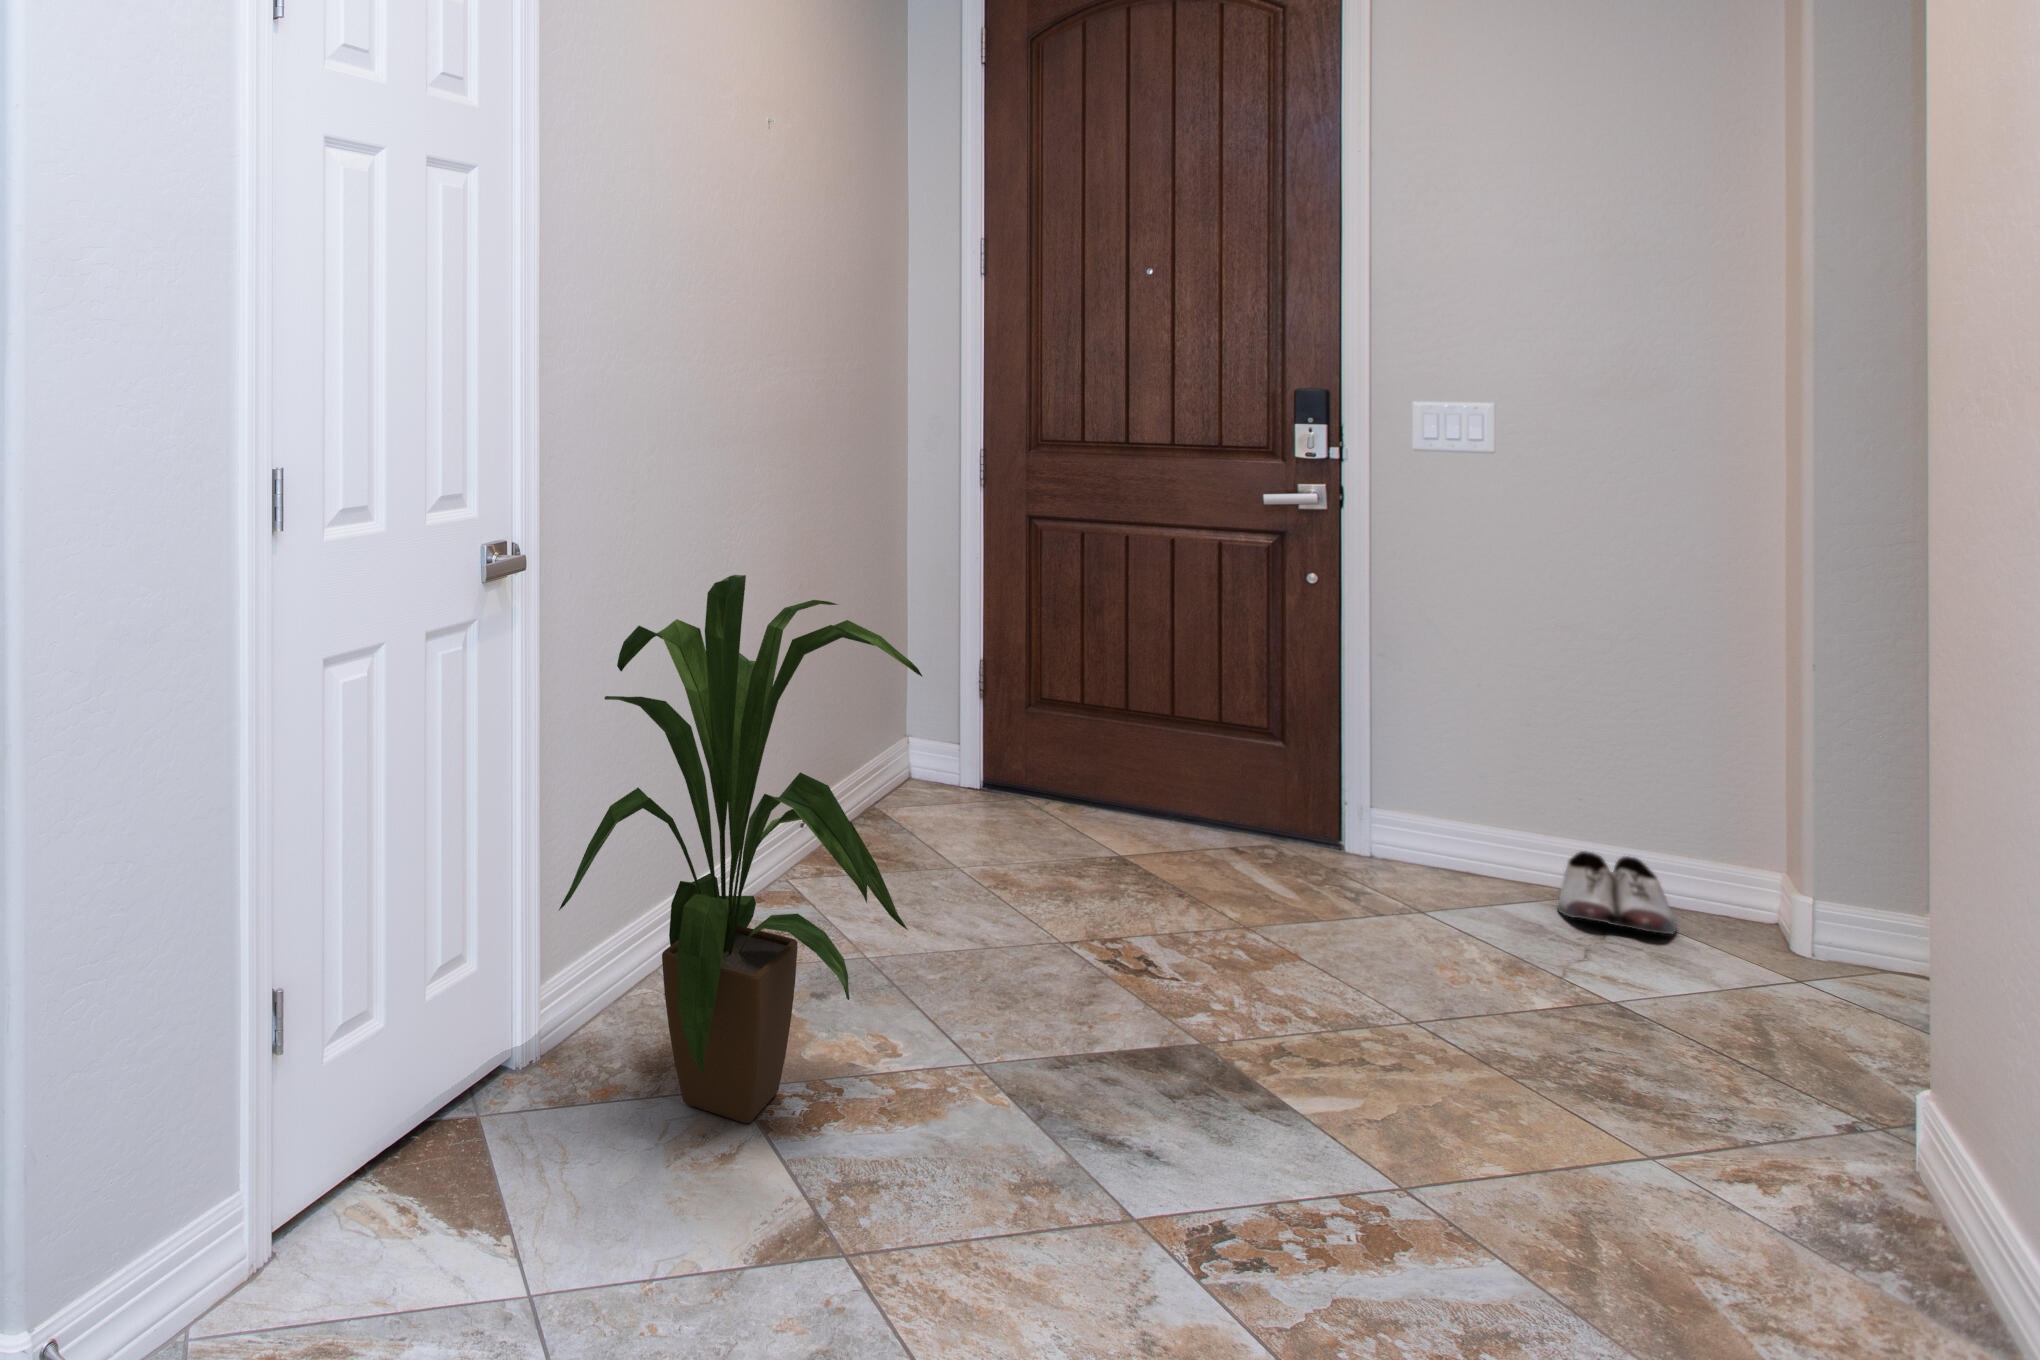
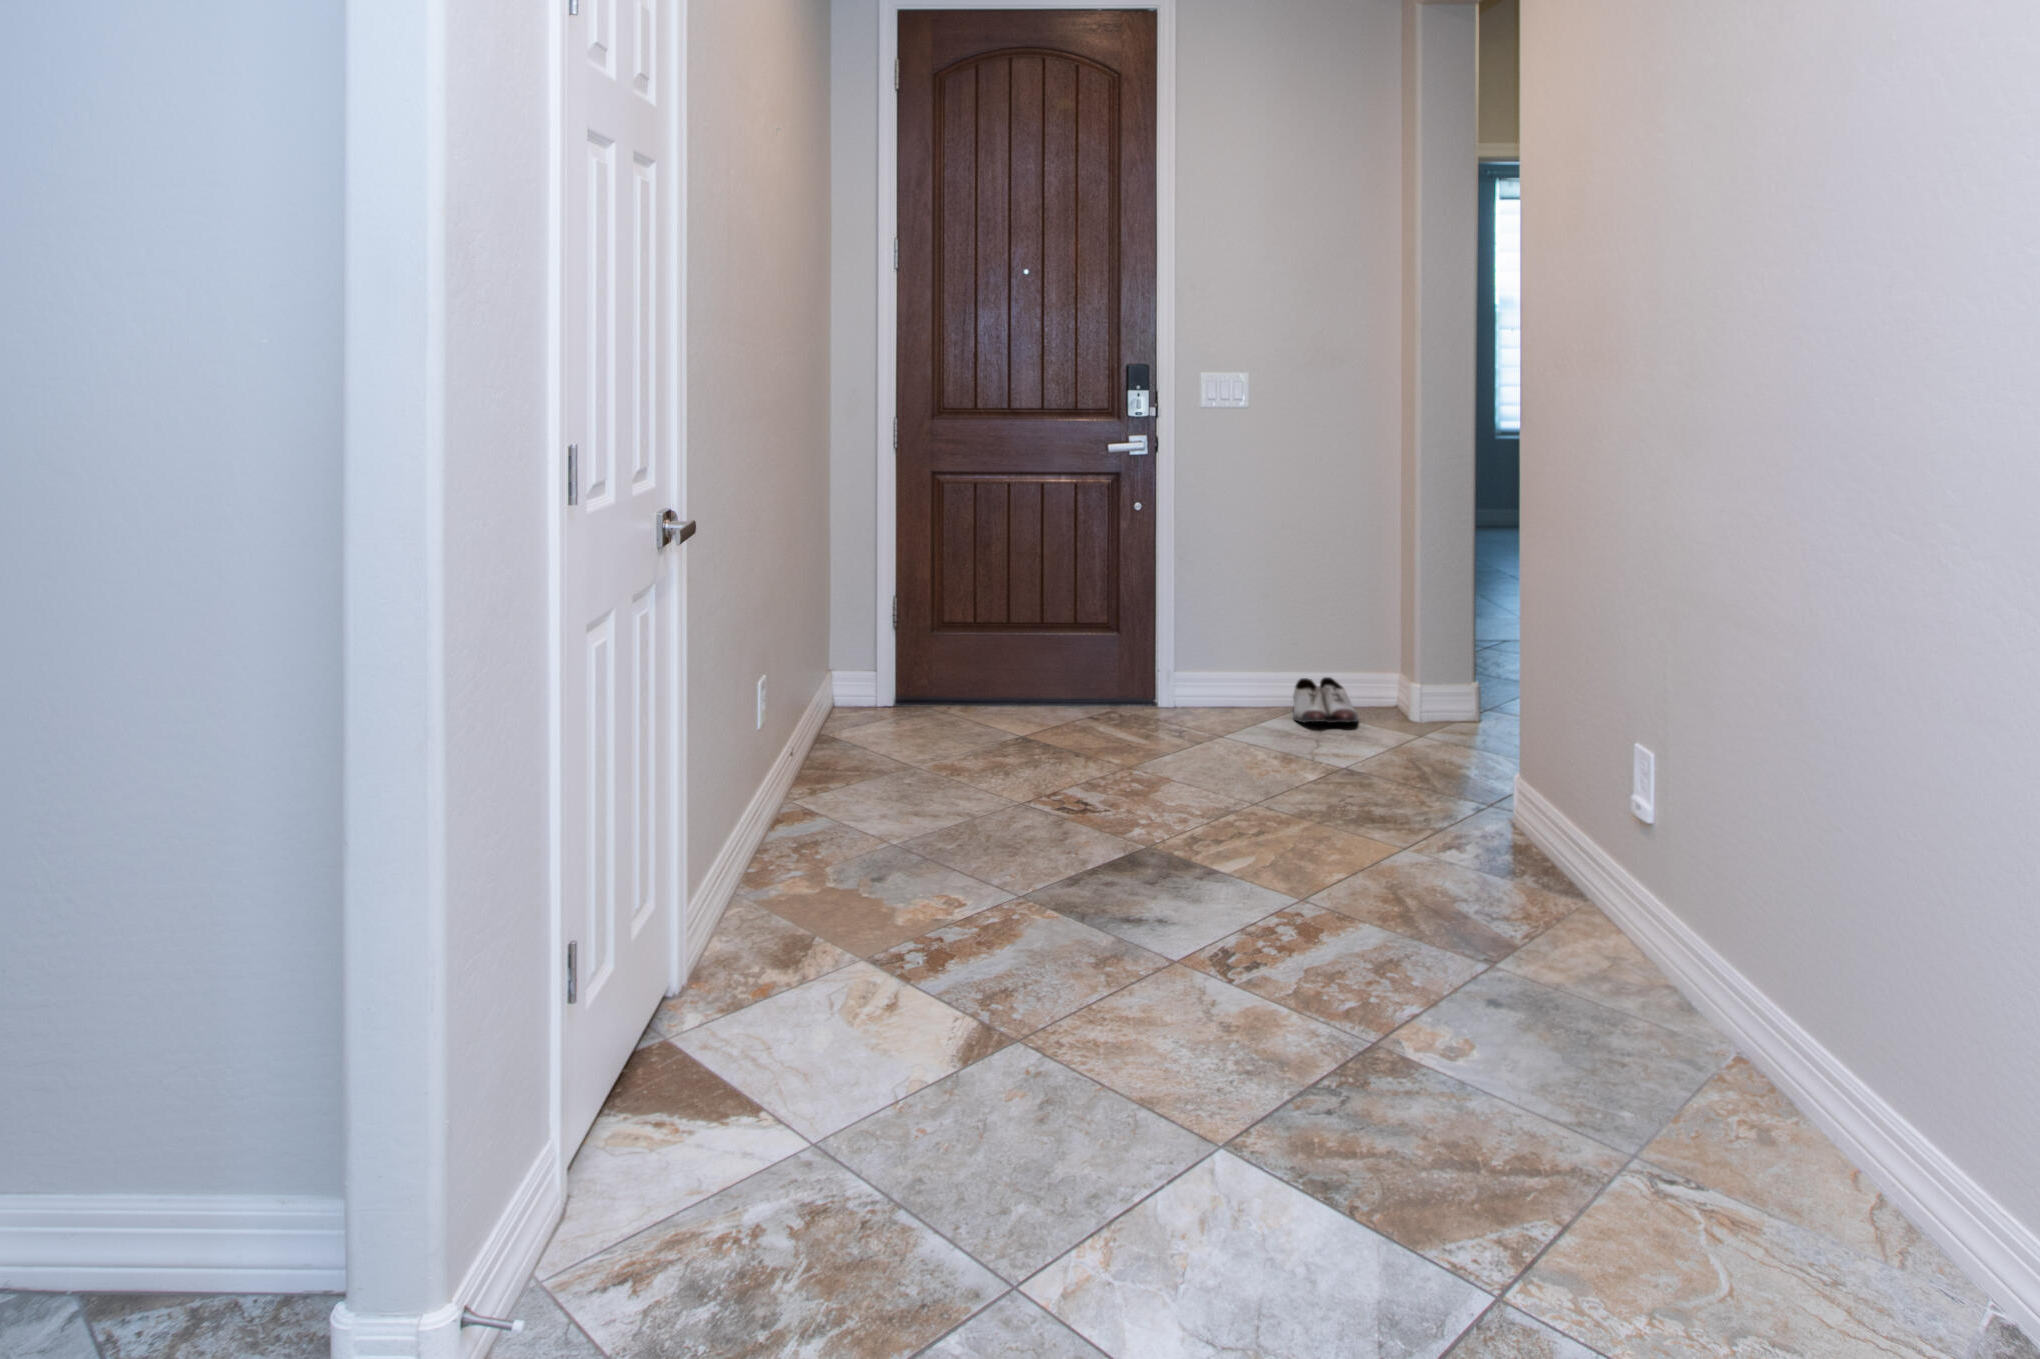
house plant: present [559,575,923,1123] -> none [725,529,1028,981]

